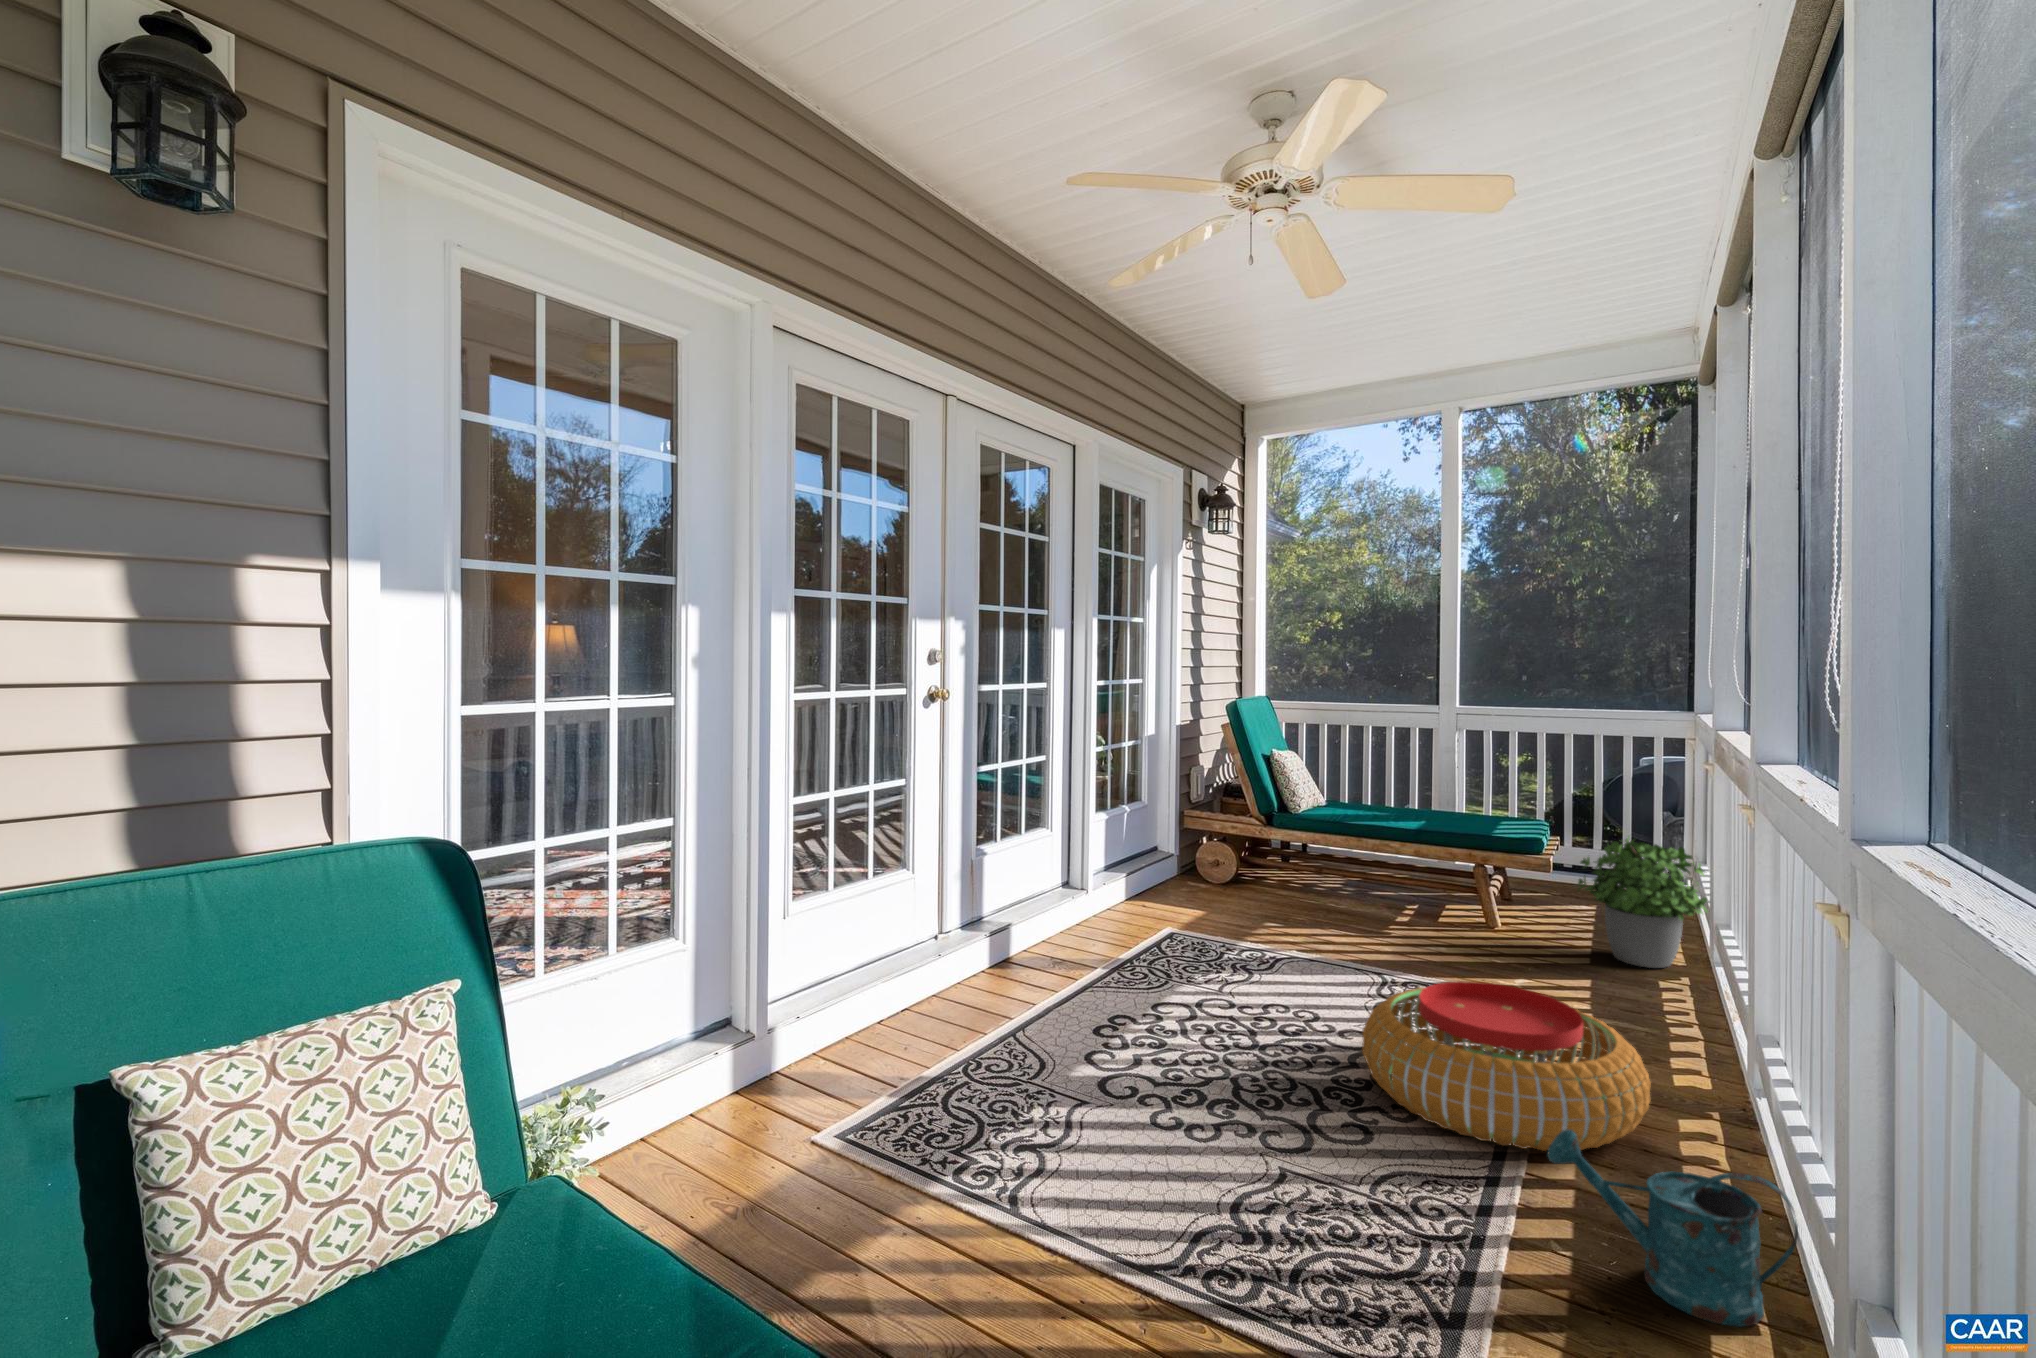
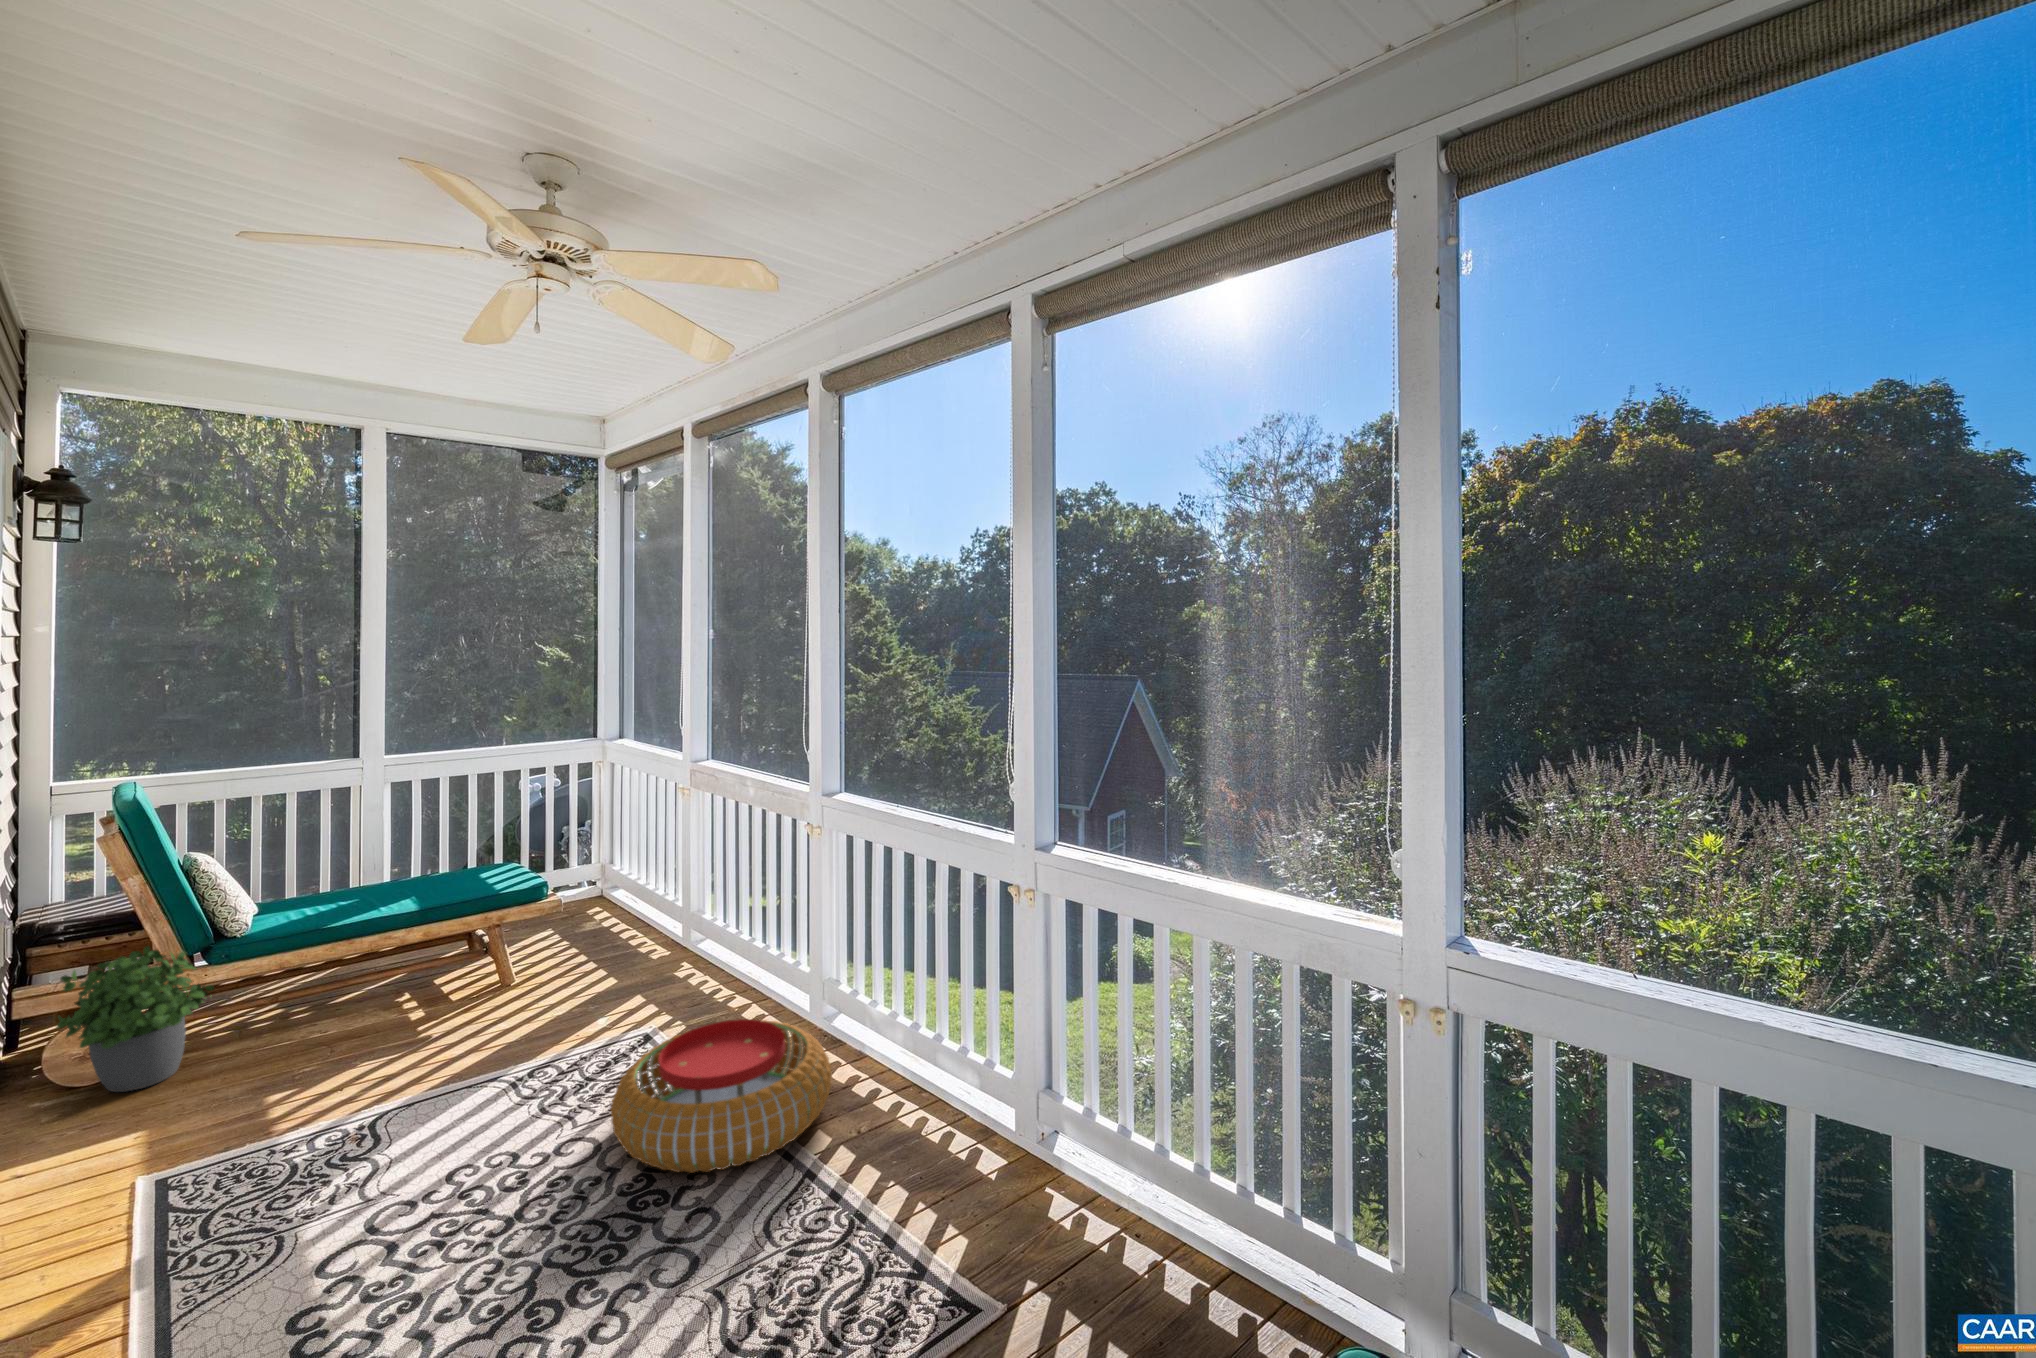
potted plant: present [1577,836,1708,968] -> present [57,946,214,1092]
watering can: present [1548,1129,1798,1327] -> none [877,1063,986,1167]

